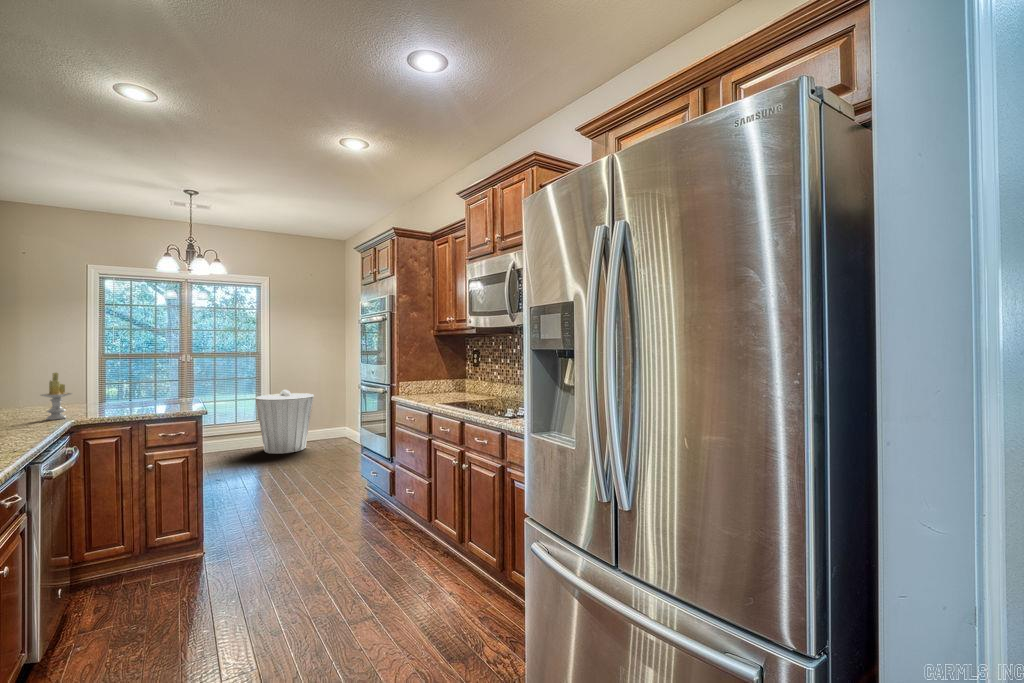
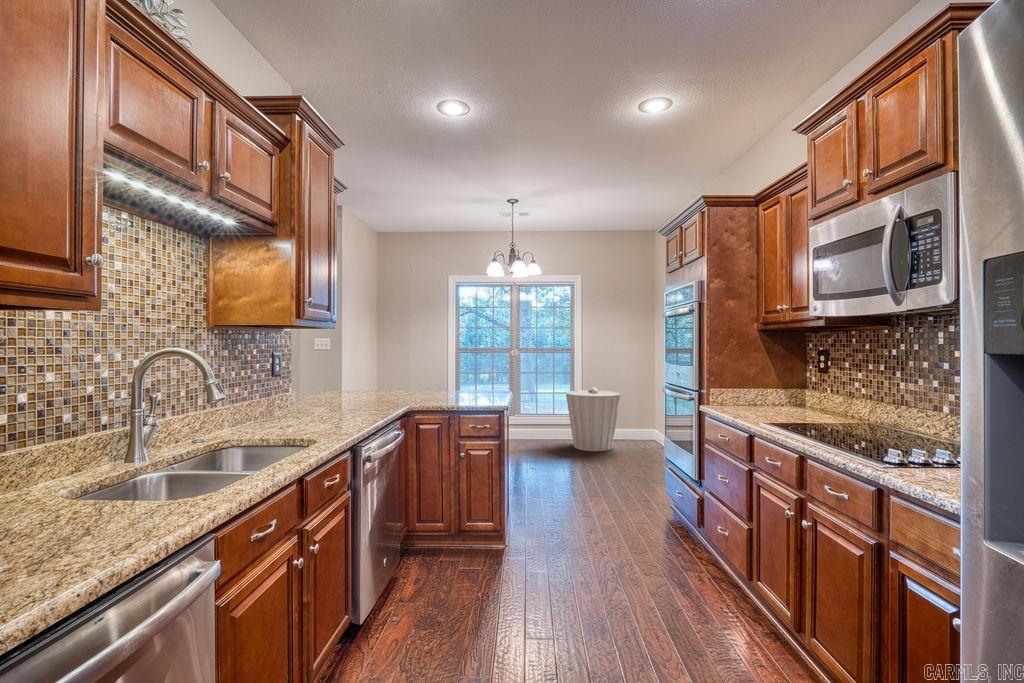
candle: present [40,373,72,420] -> none [388,365,409,405]

